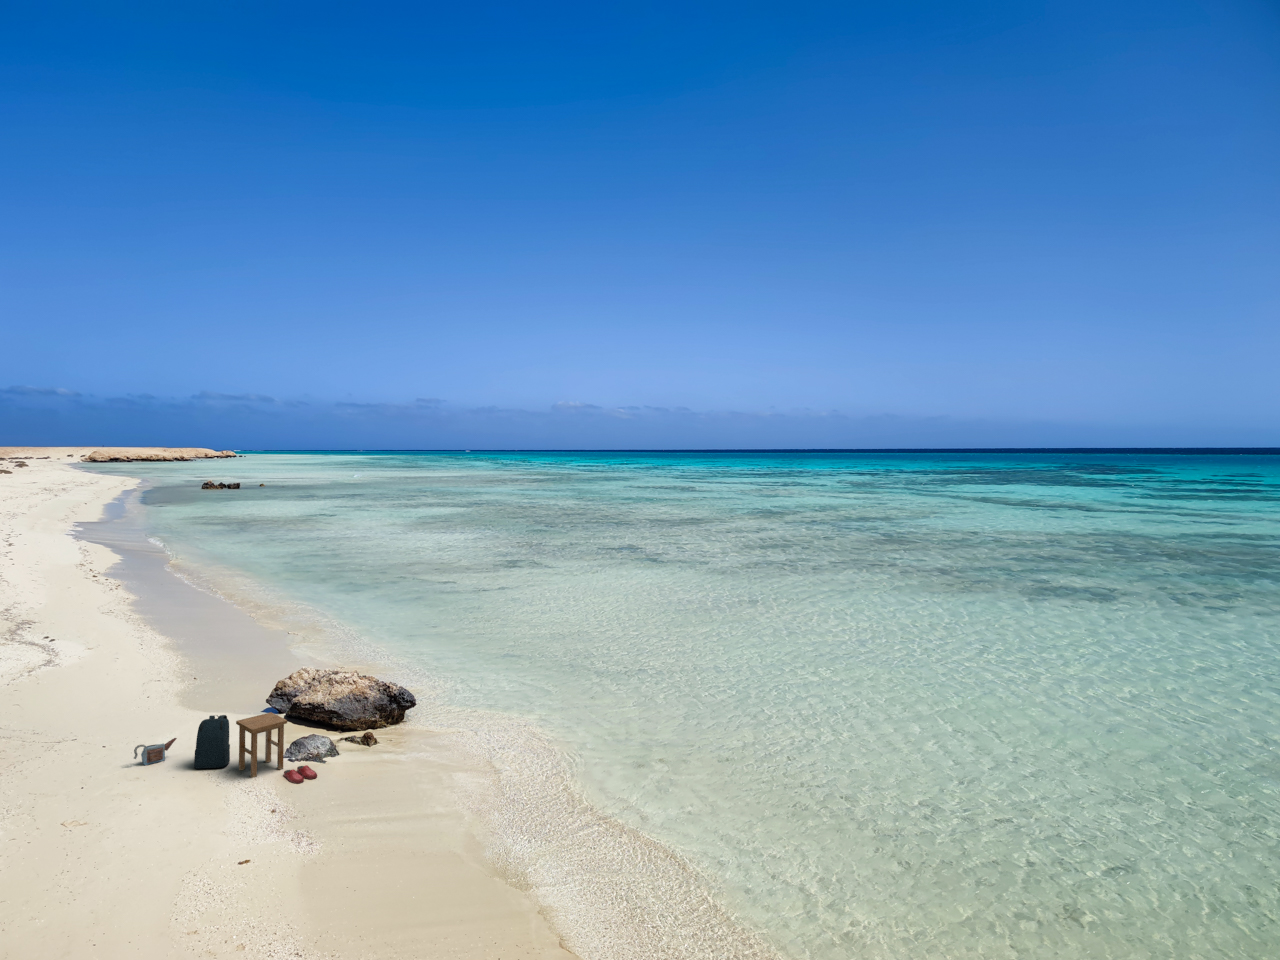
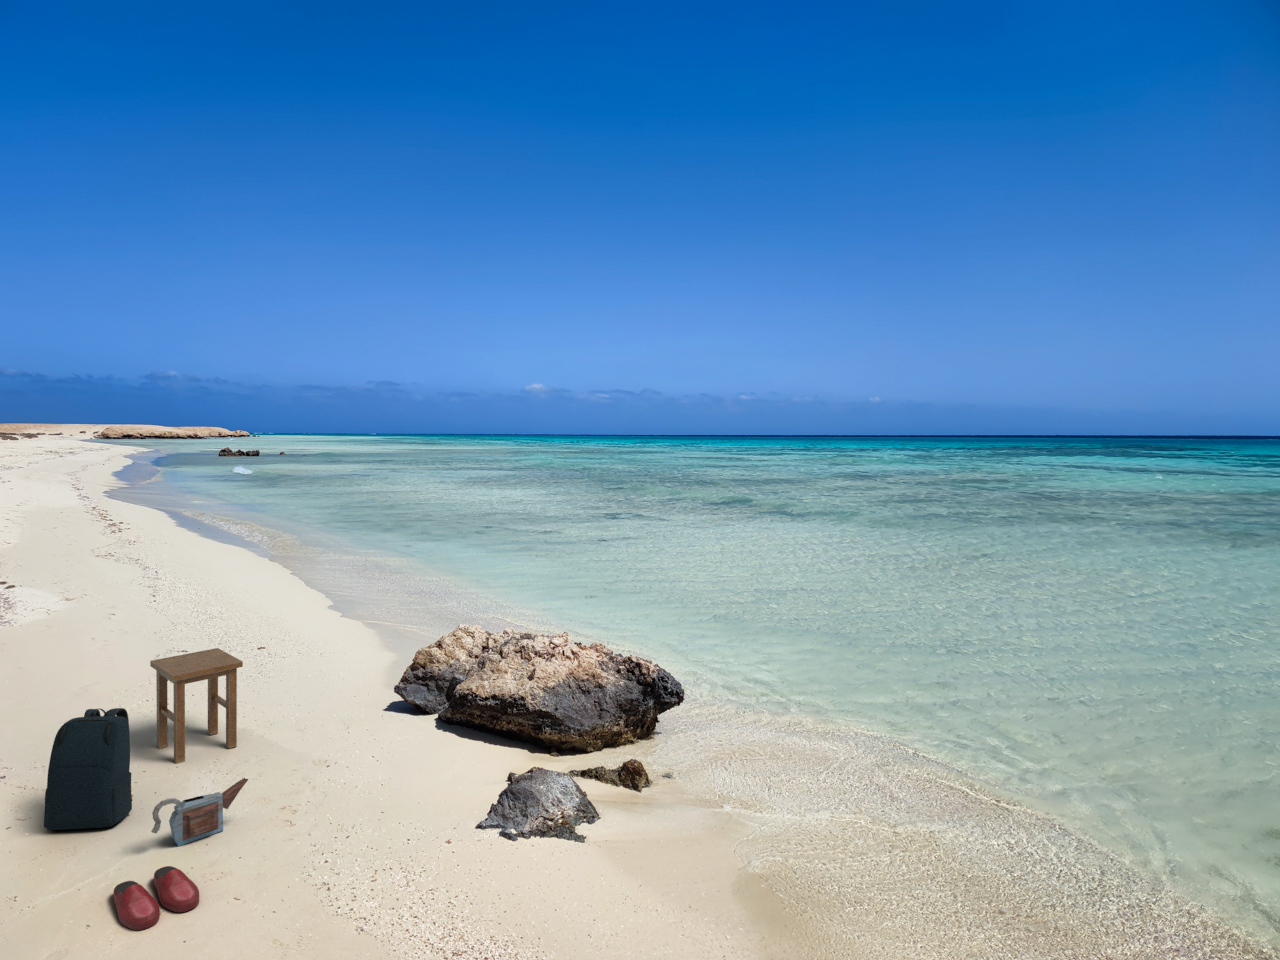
stool: present [236,712,287,778] -> present [150,648,243,764]
backpack: present [194,715,230,769] -> present [44,708,133,830]
slippers: present [284,765,317,783] -> present [113,866,199,930]

